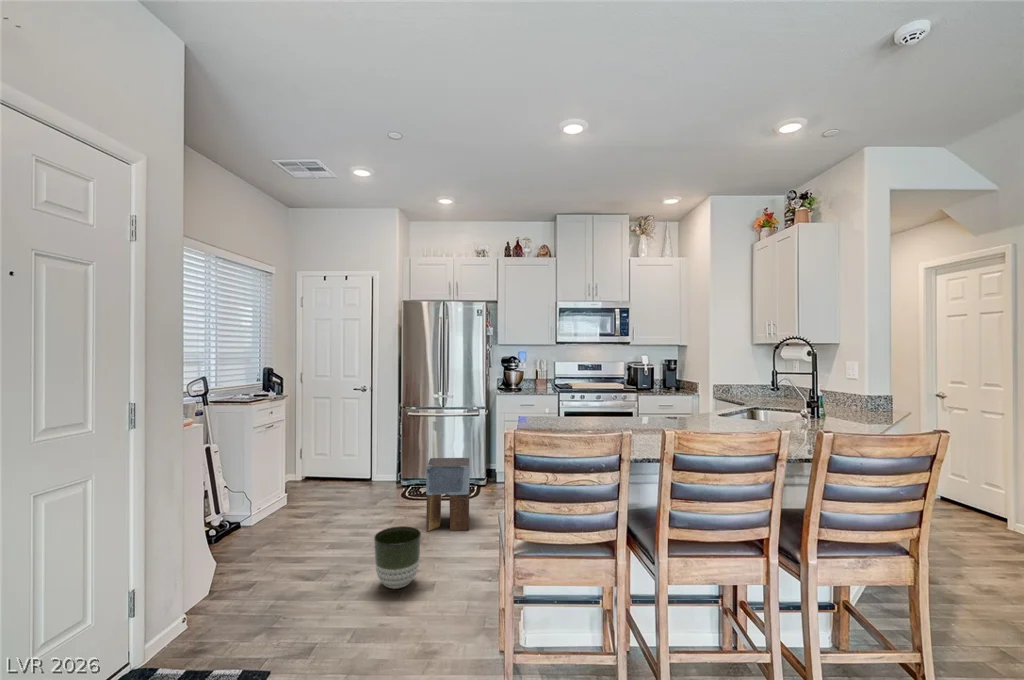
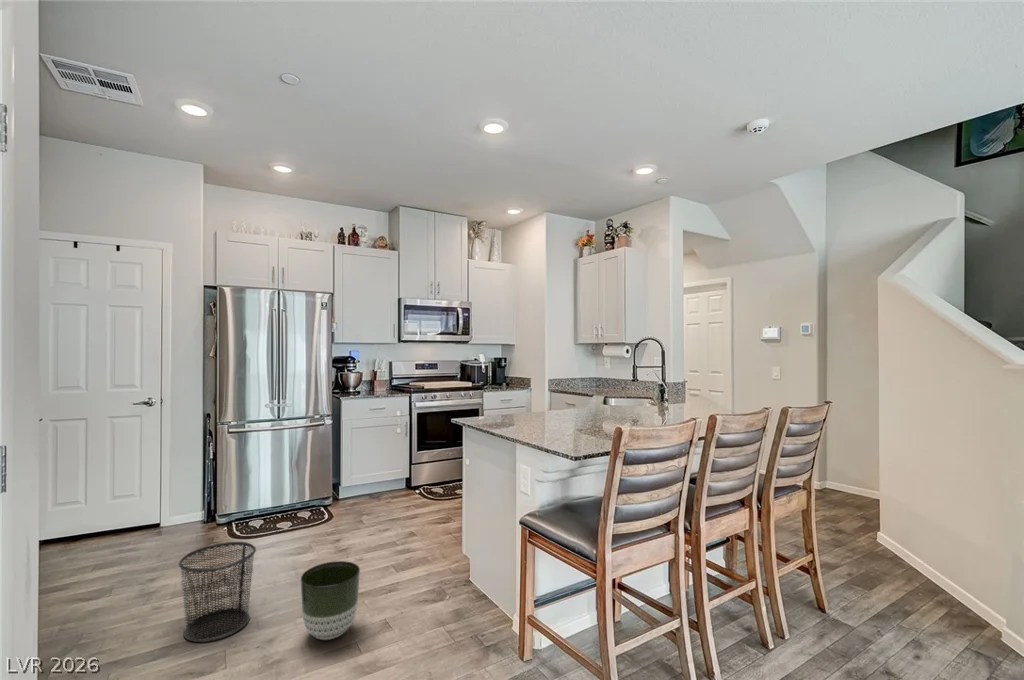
stool: present [426,458,470,531] -> none [294,474,357,569]
waste bin: none [317,496,370,565] -> present [179,542,256,642]

